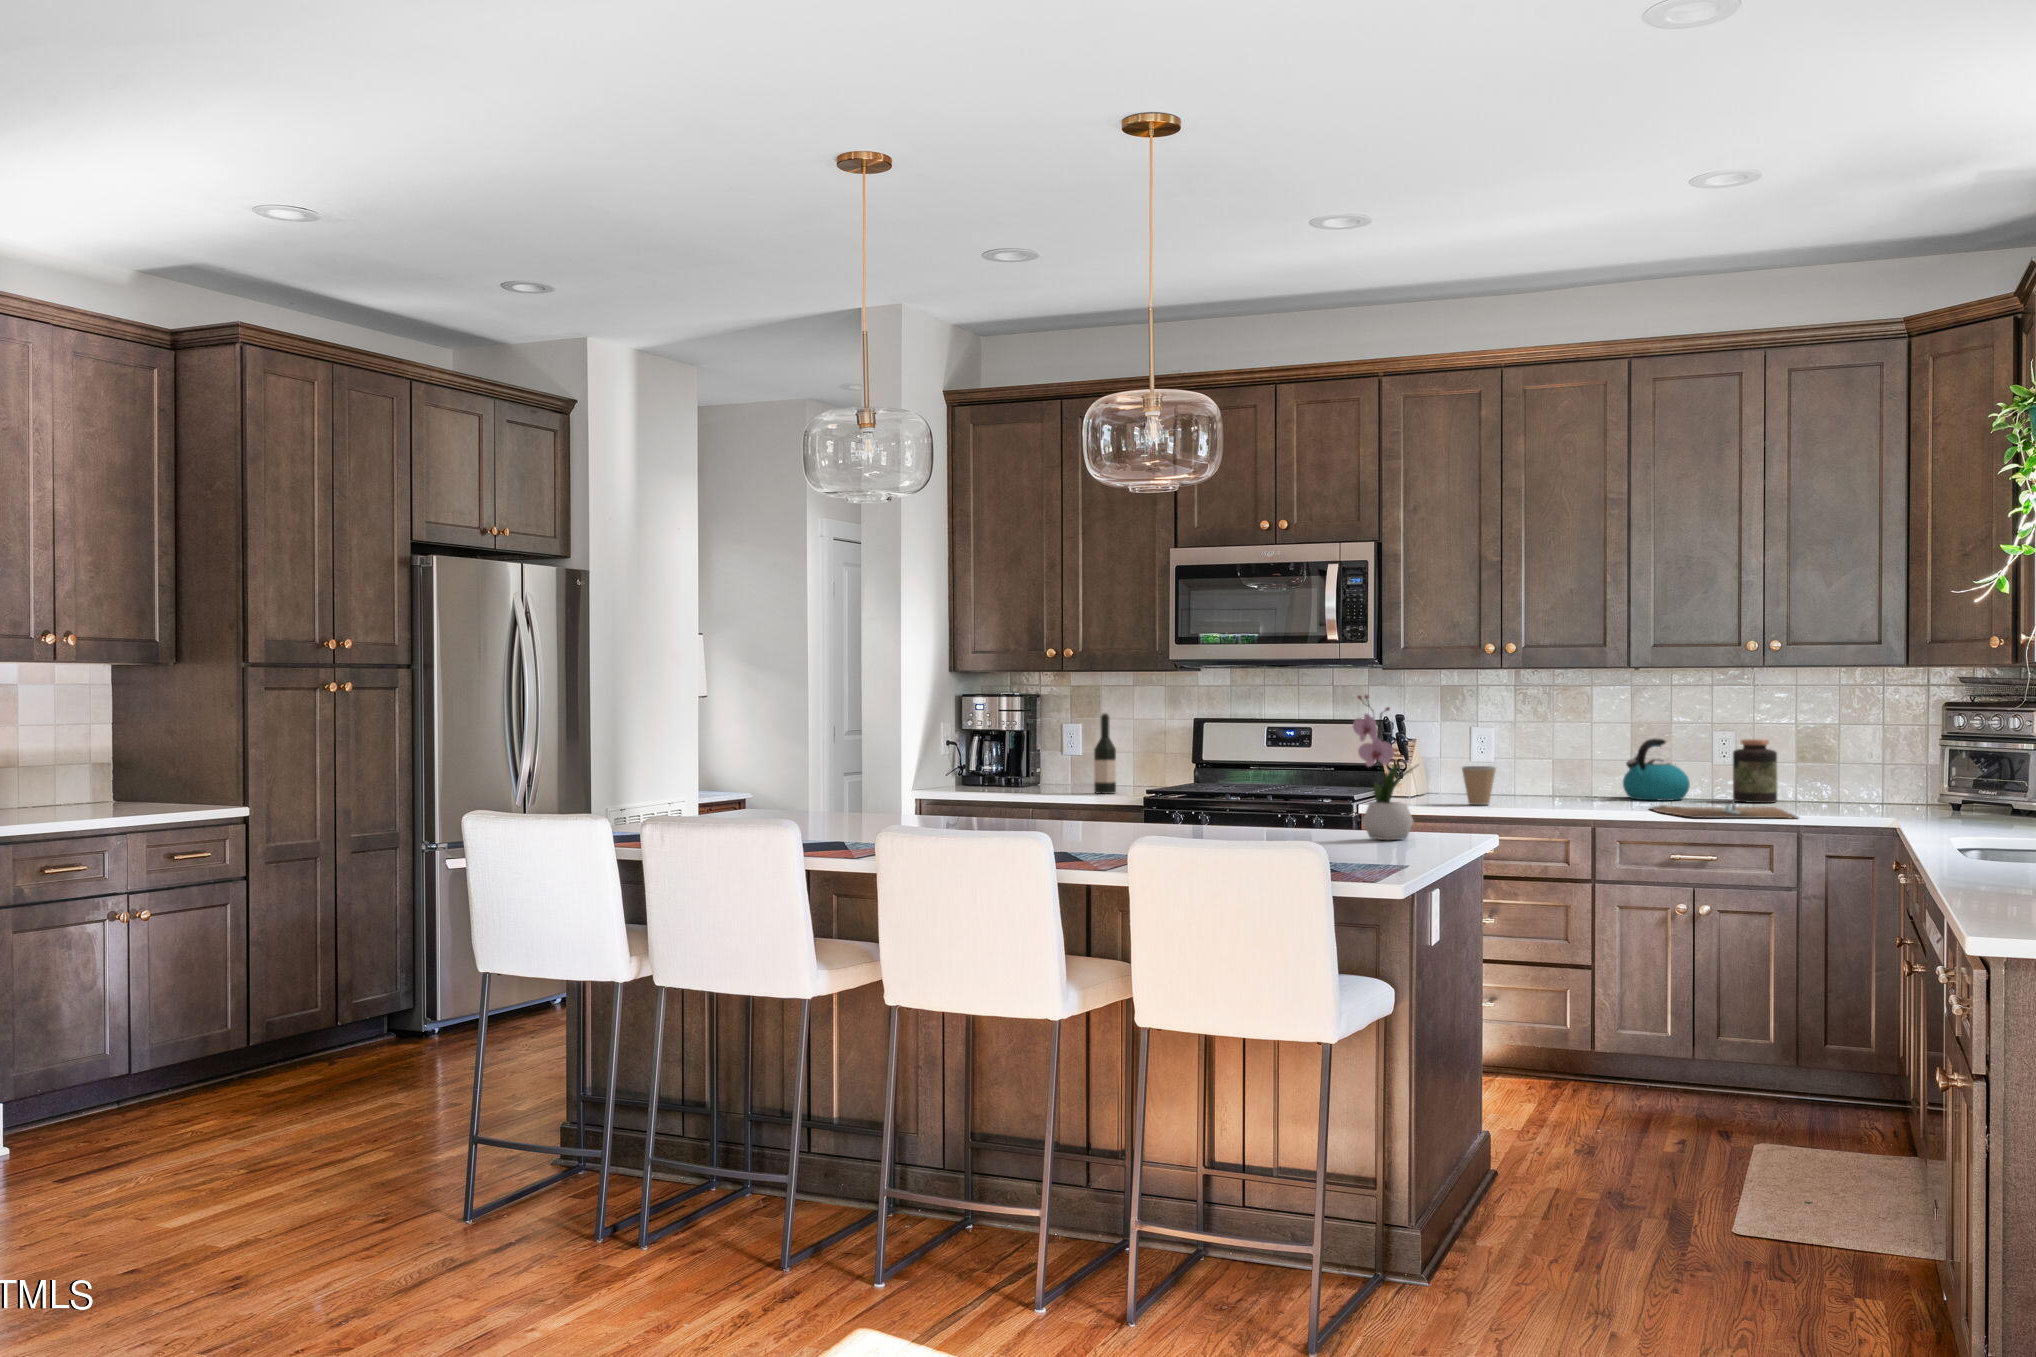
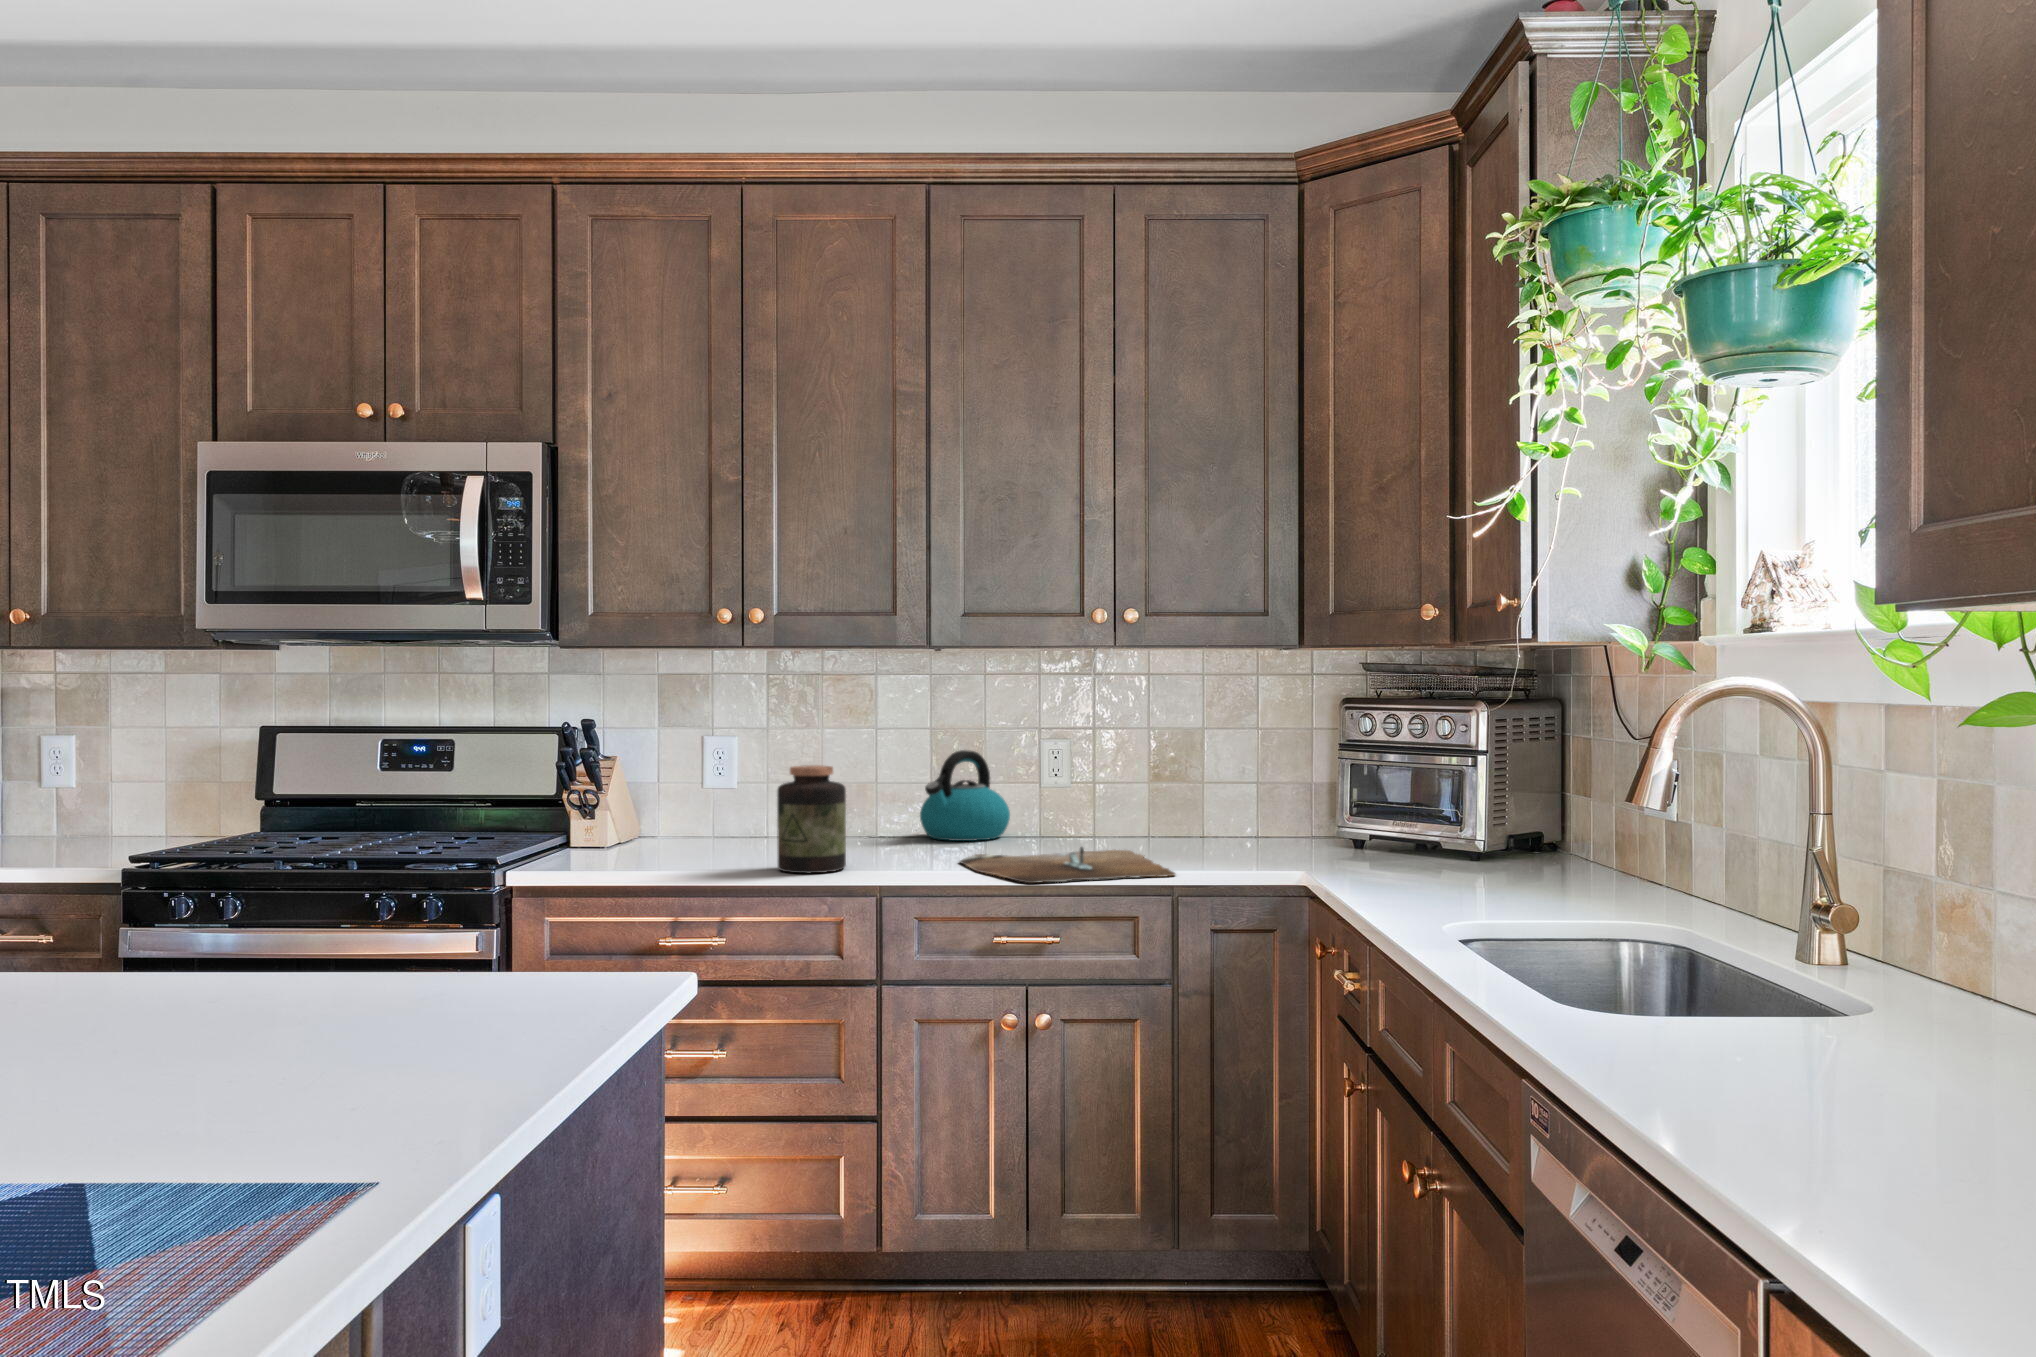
flower arrangement: present [1353,695,1413,840] -> none [333,690,501,1034]
wine bottle: present [1094,713,1116,794] -> none [87,722,130,856]
jar: present [1733,739,1777,803] -> present [777,765,846,873]
coffee cup: present [1462,766,1496,805] -> none [678,801,734,865]

